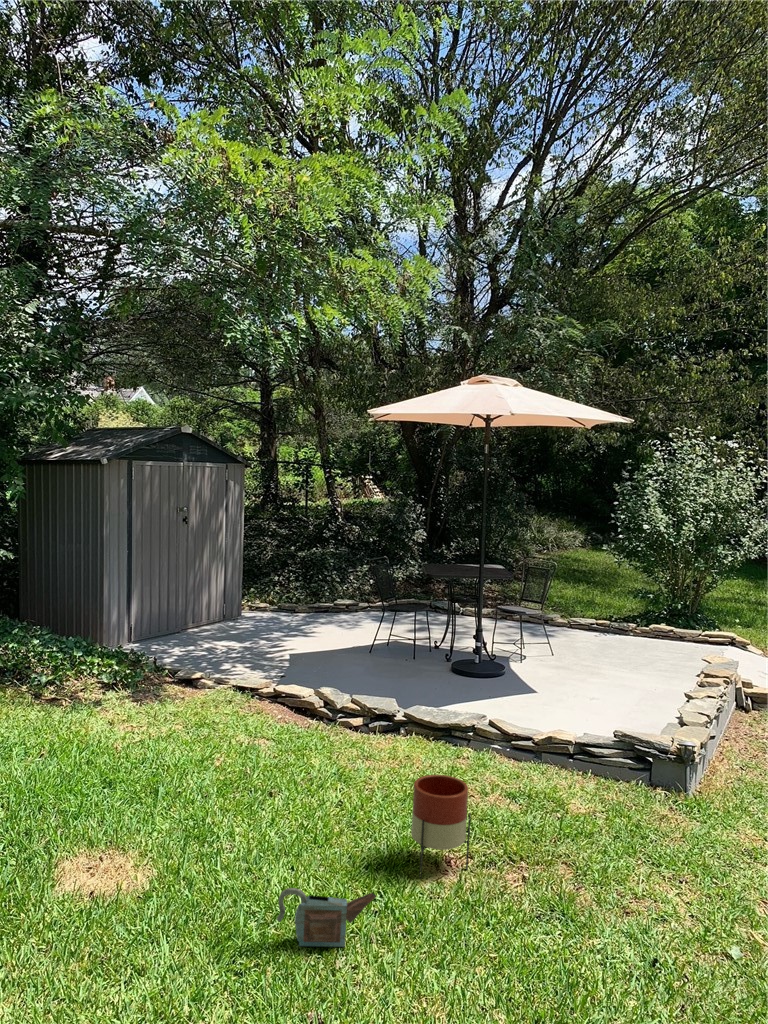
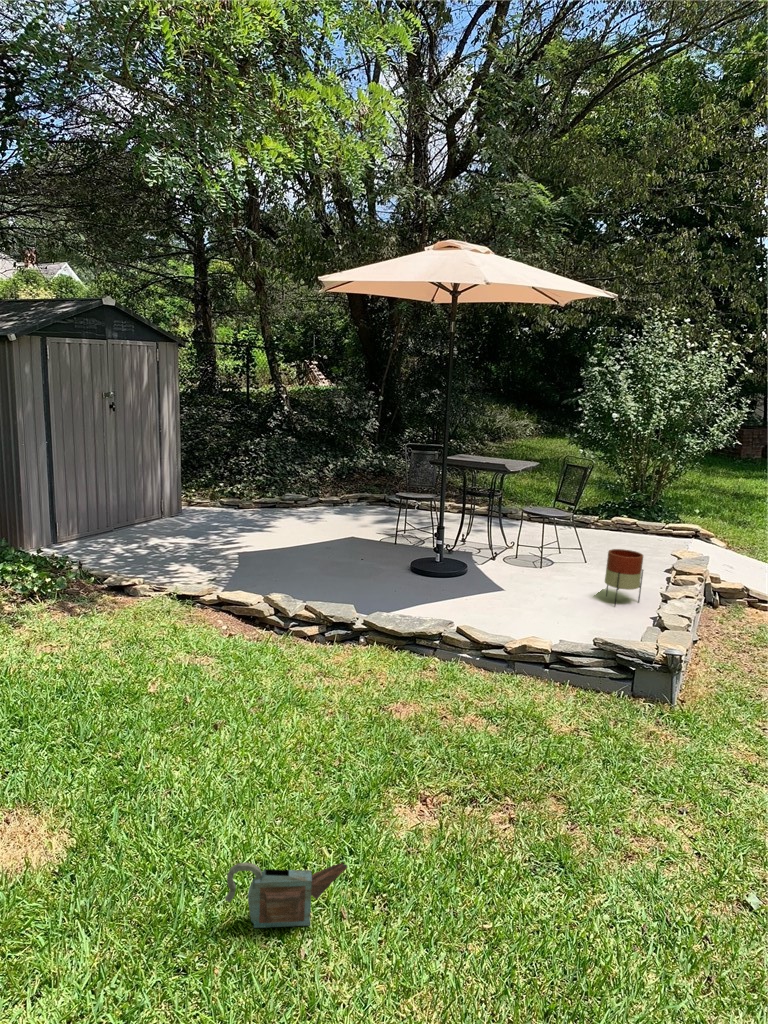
planter: present [411,775,471,878] -> present [605,549,643,606]

